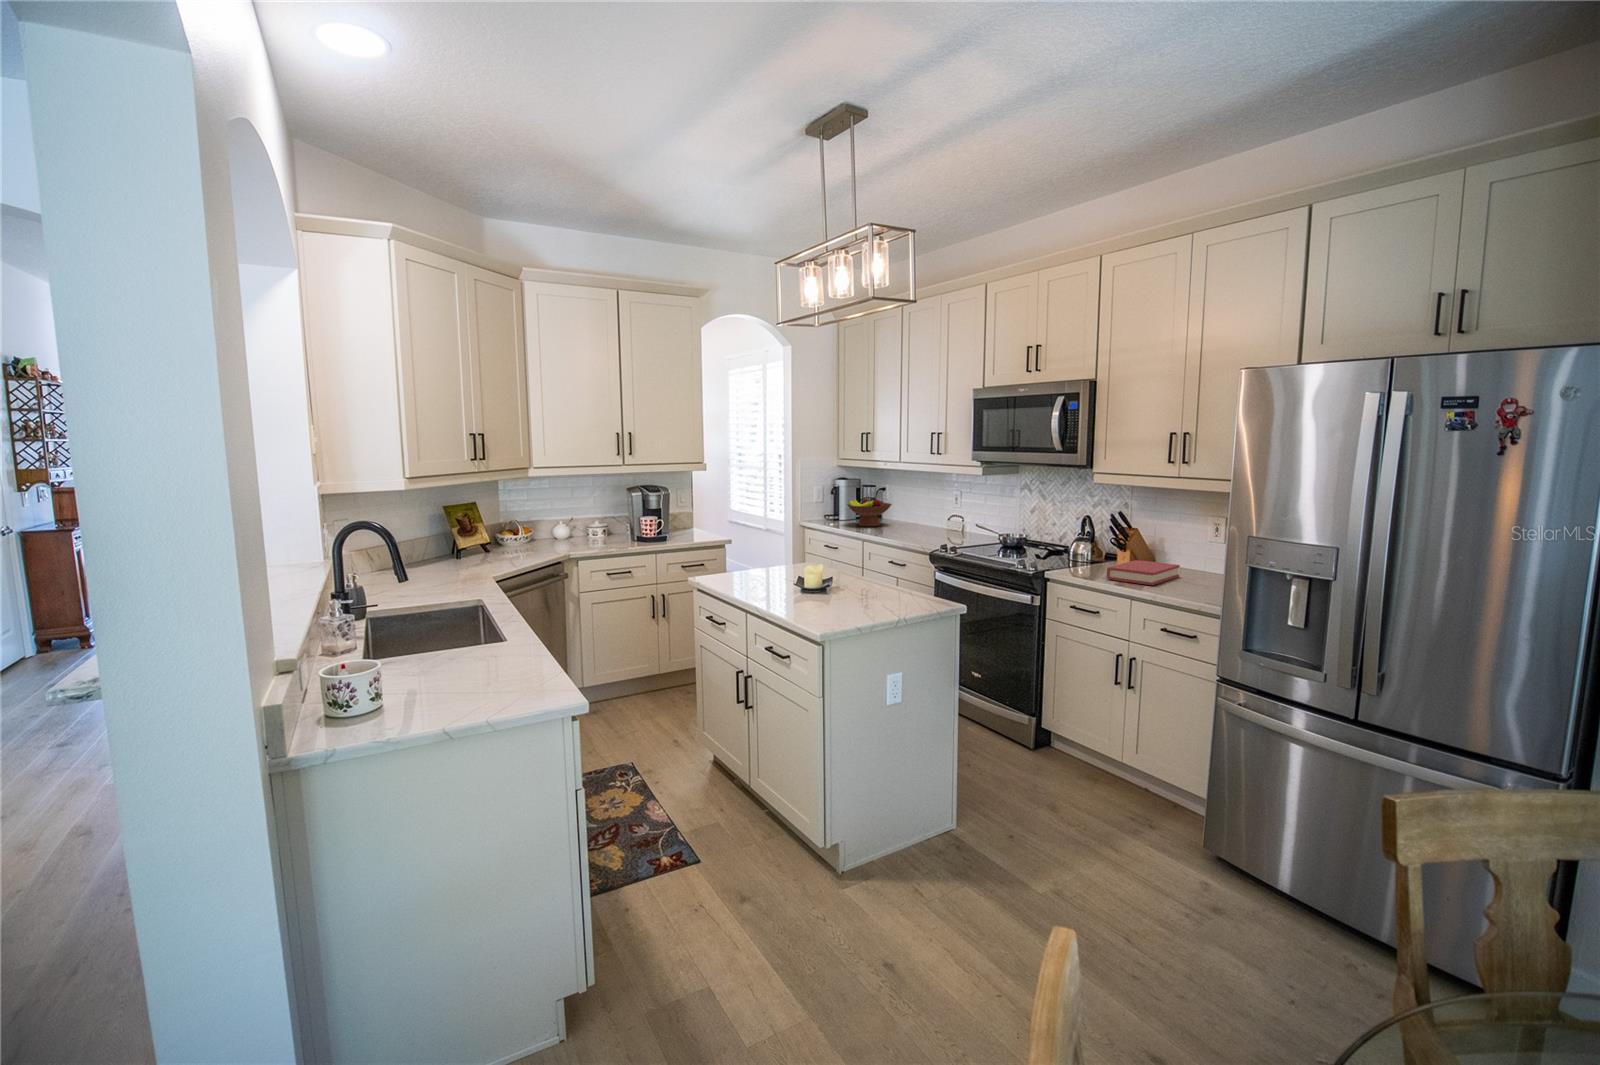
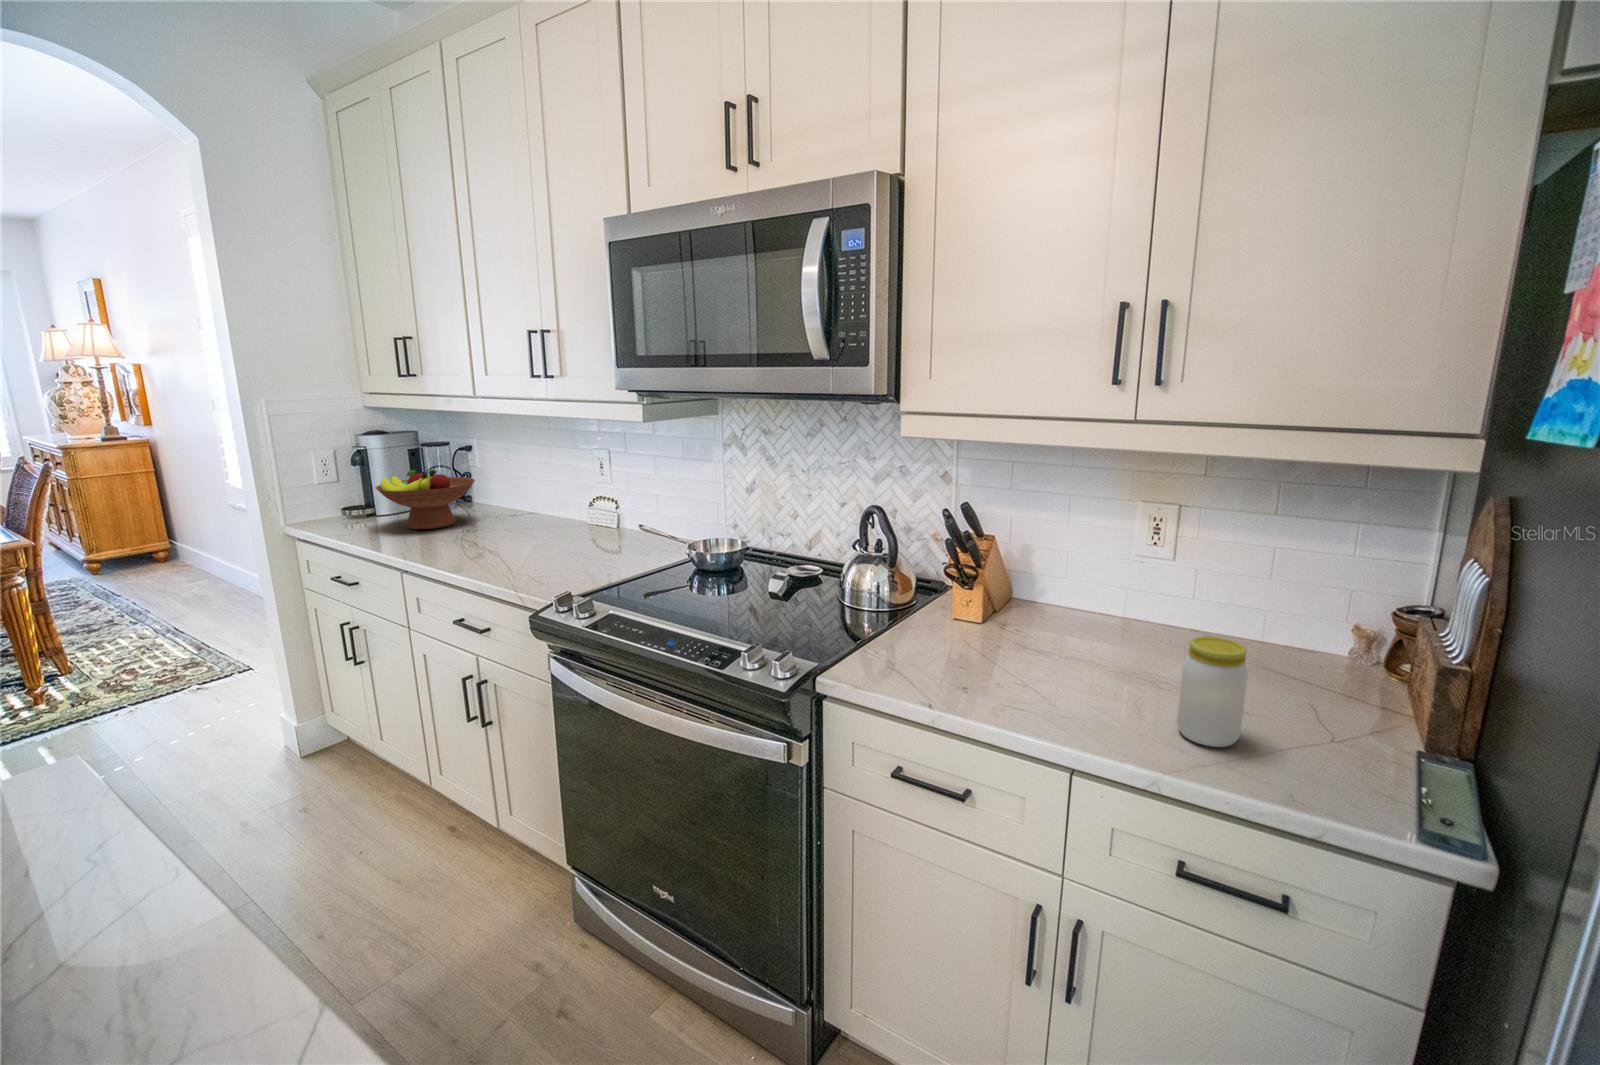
jar: none [1175,555,1199,593] -> present [1177,636,1248,747]
hardback book: present [1107,560,1180,585] -> none [979,615,1114,714]

